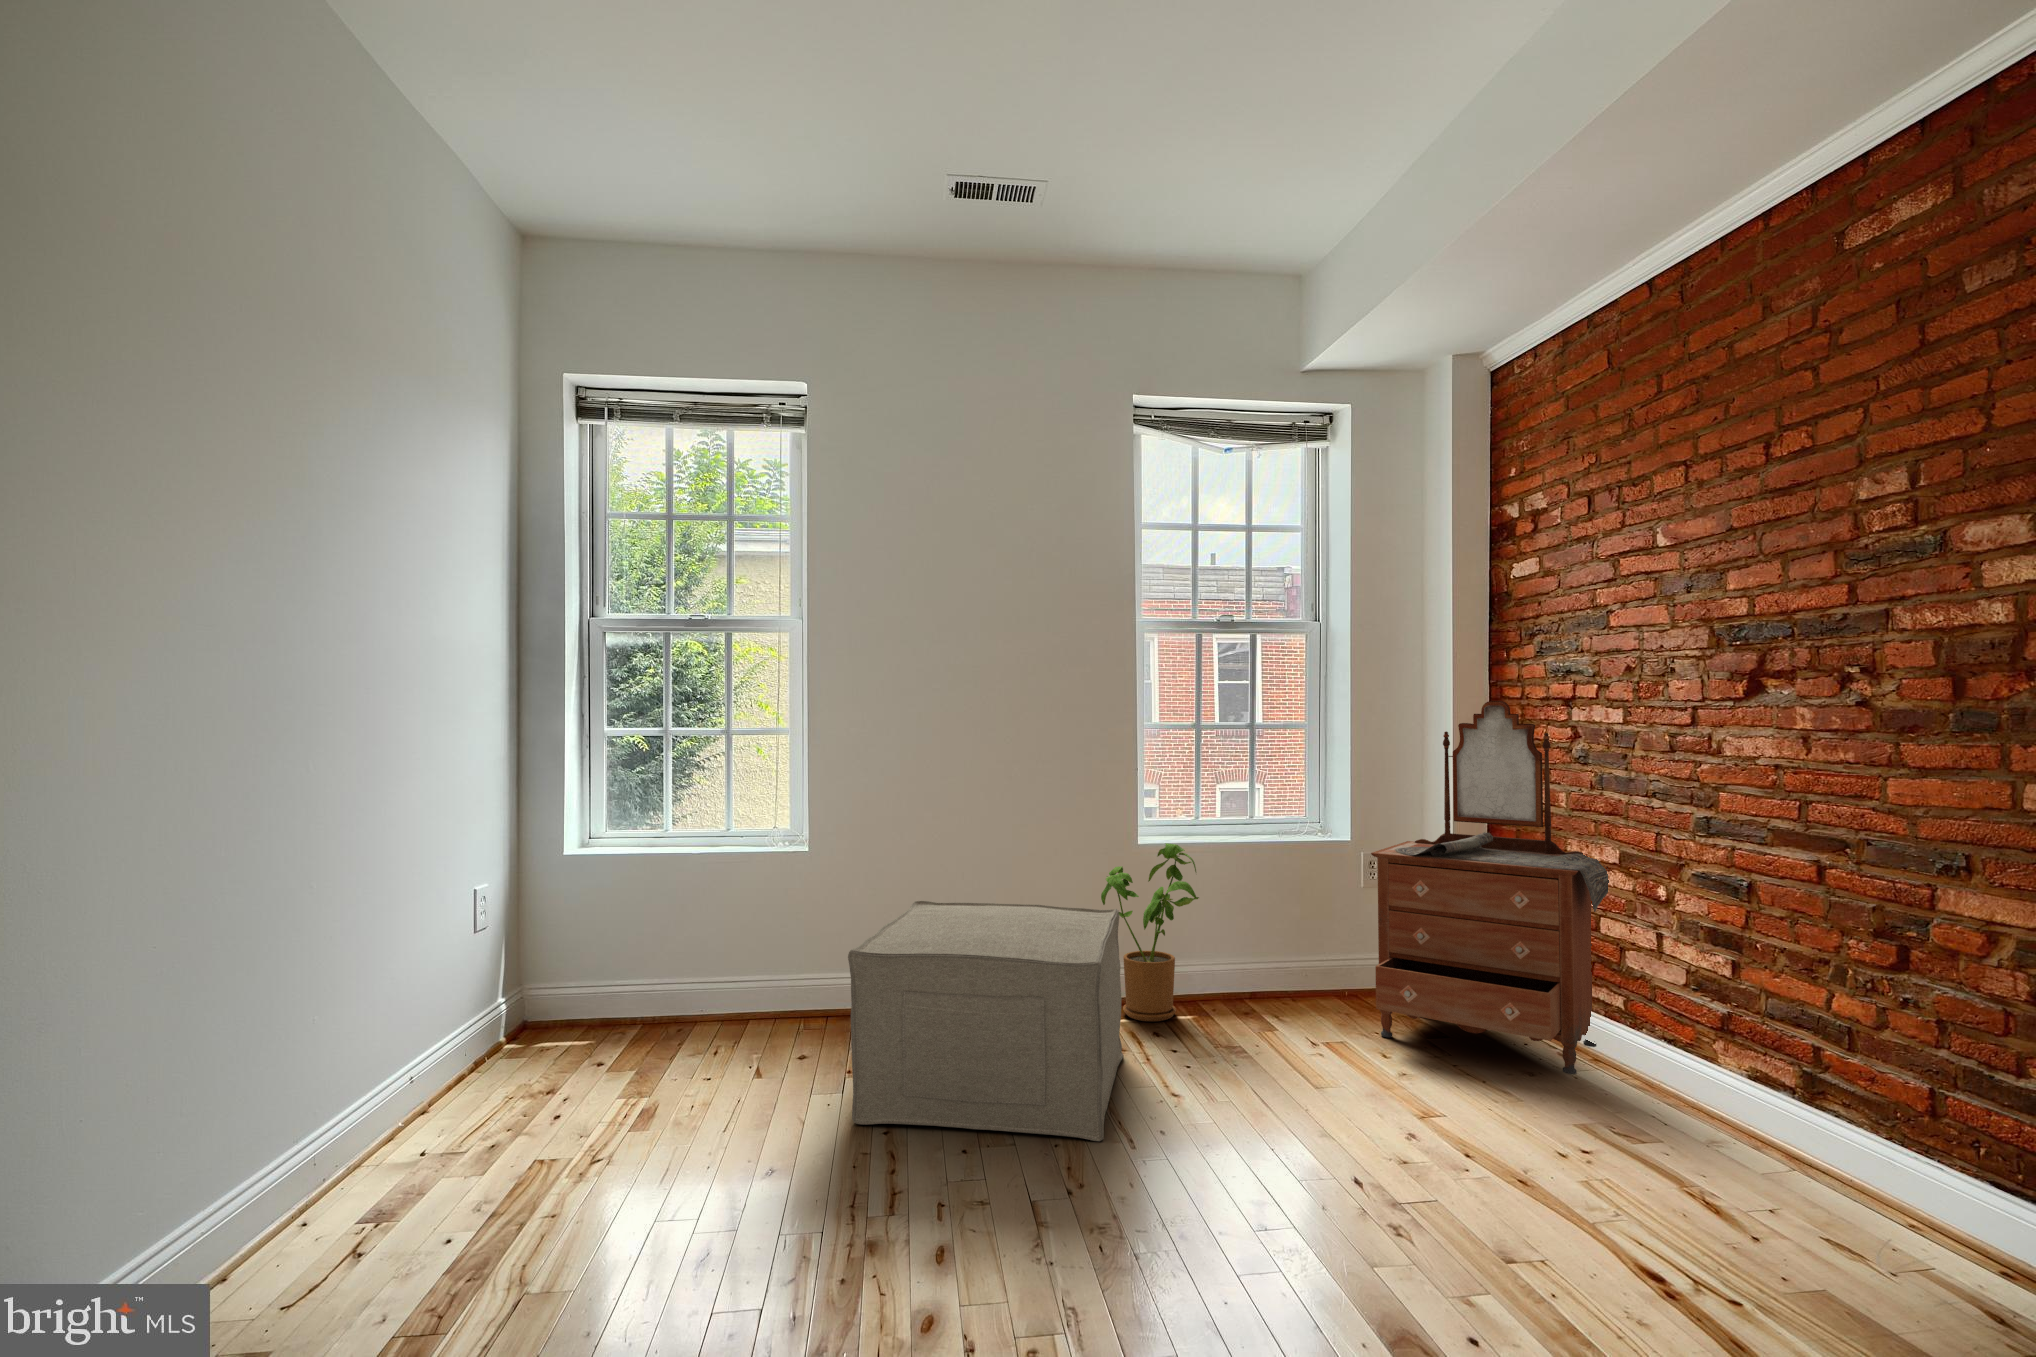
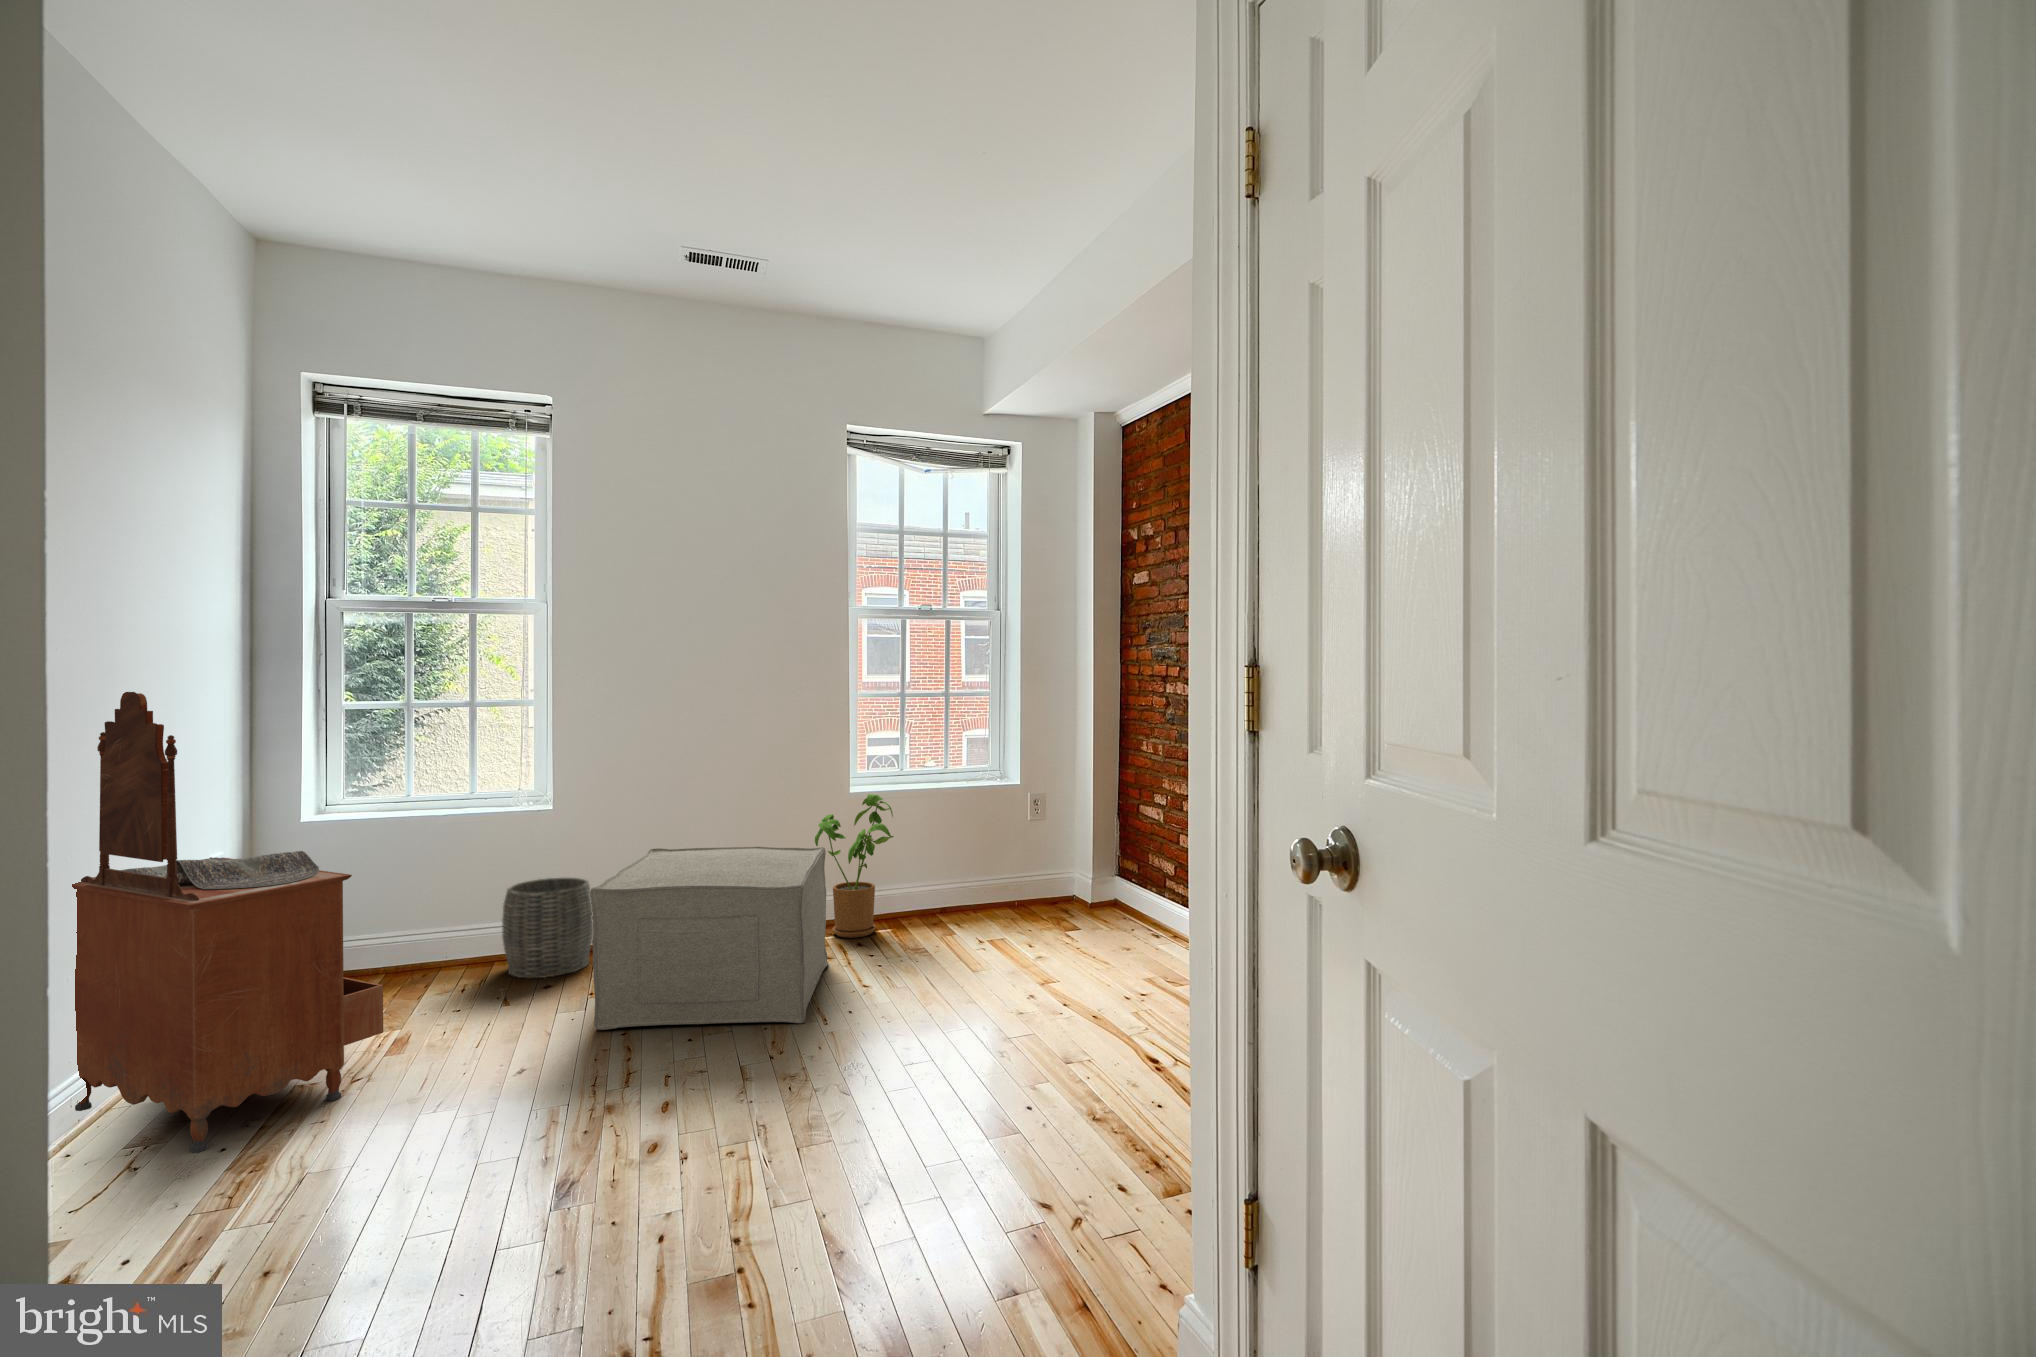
dresser: present [1371,701,1609,1074] -> present [72,692,383,1153]
woven basket: none [756,928,852,1045] -> present [502,878,593,978]

